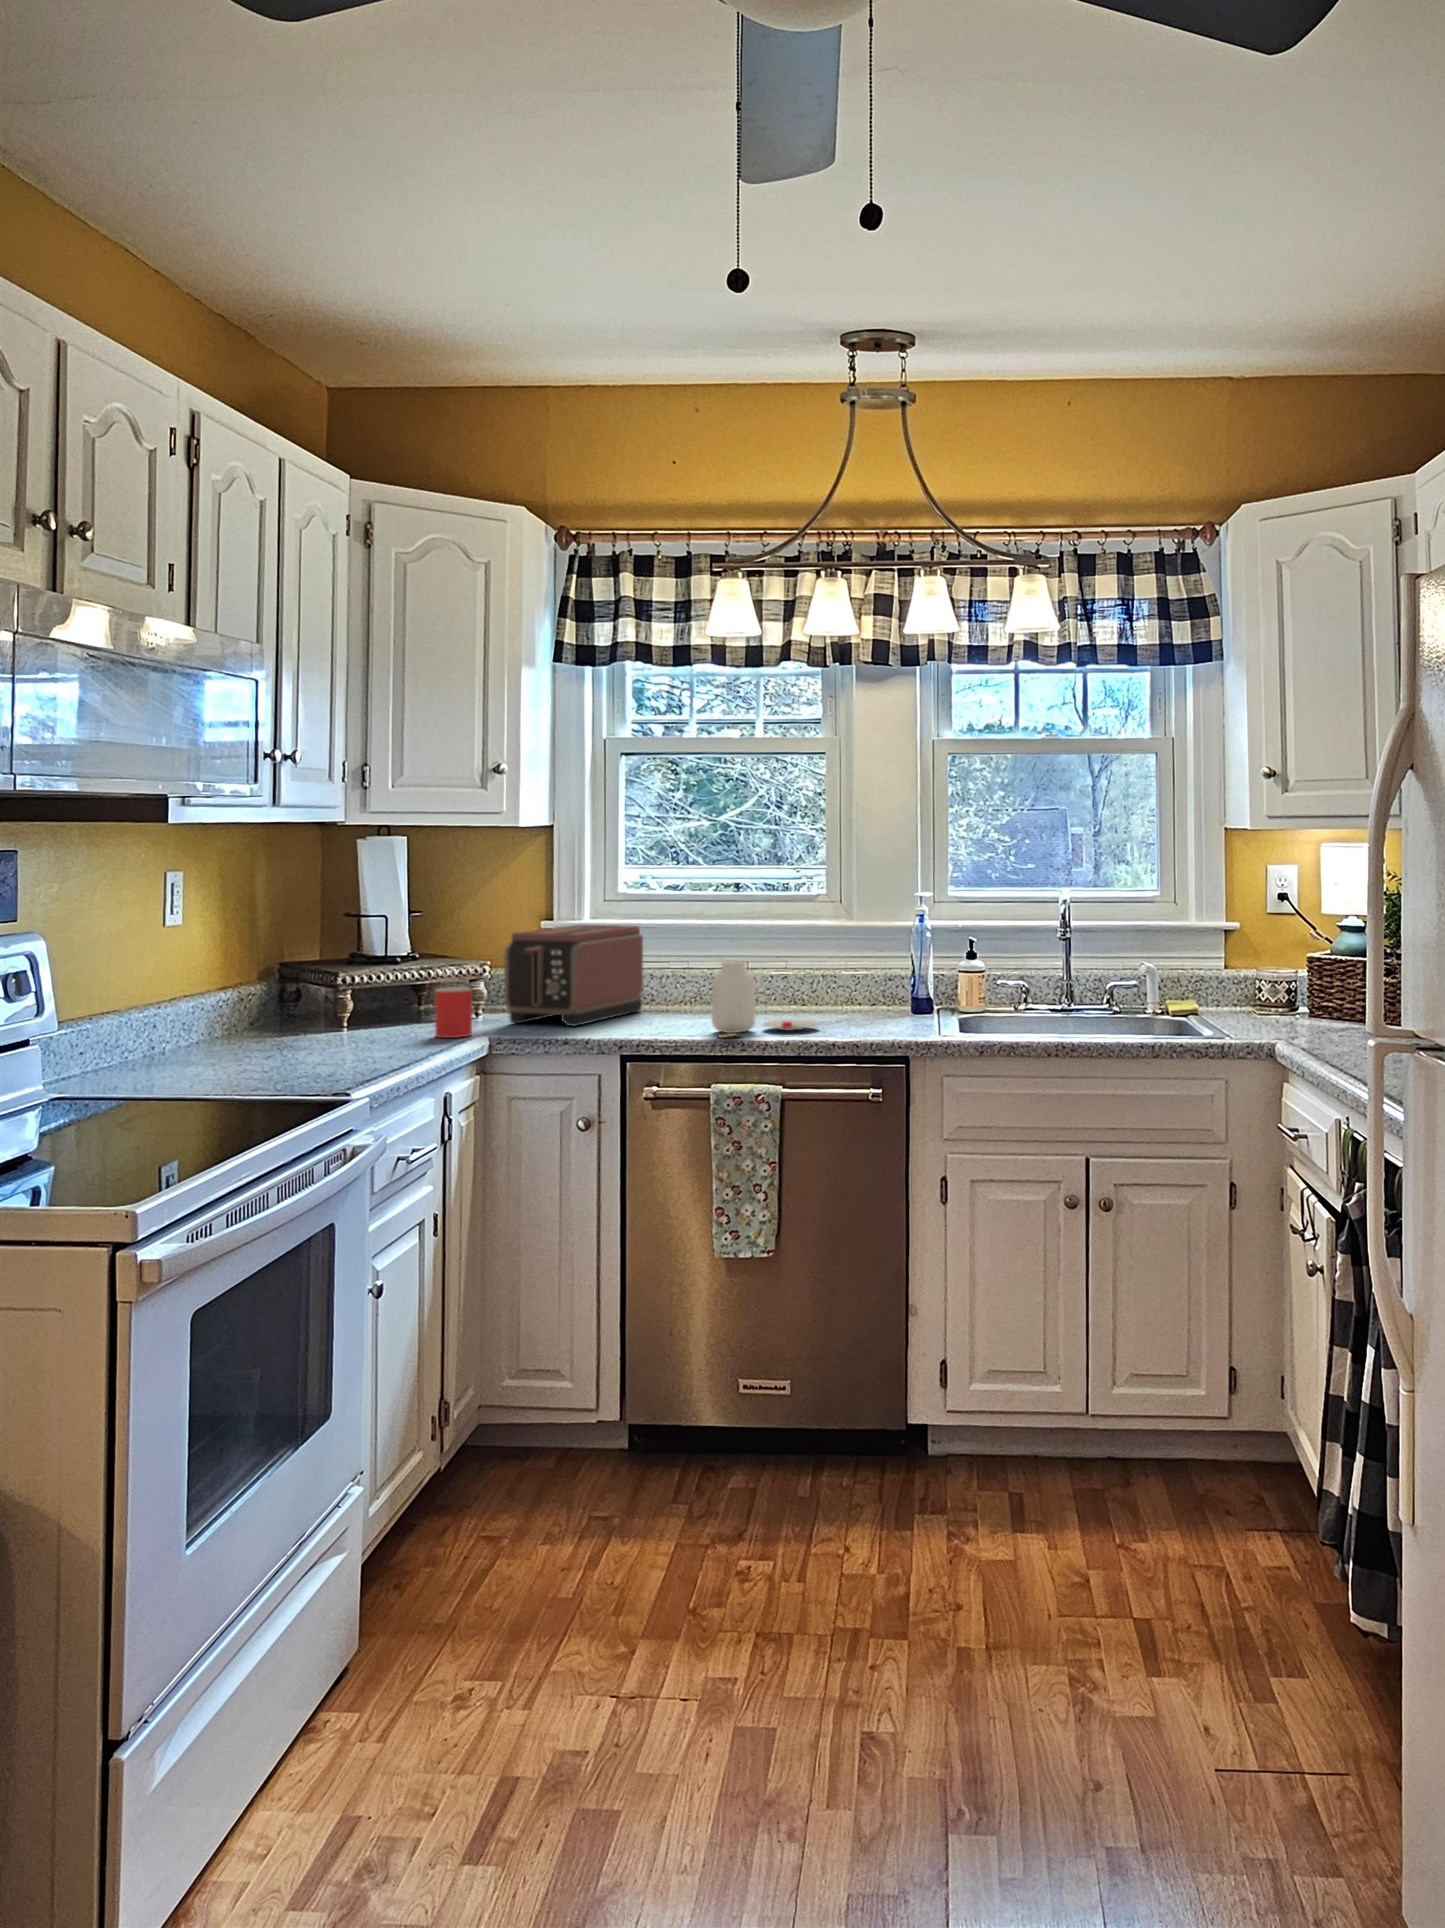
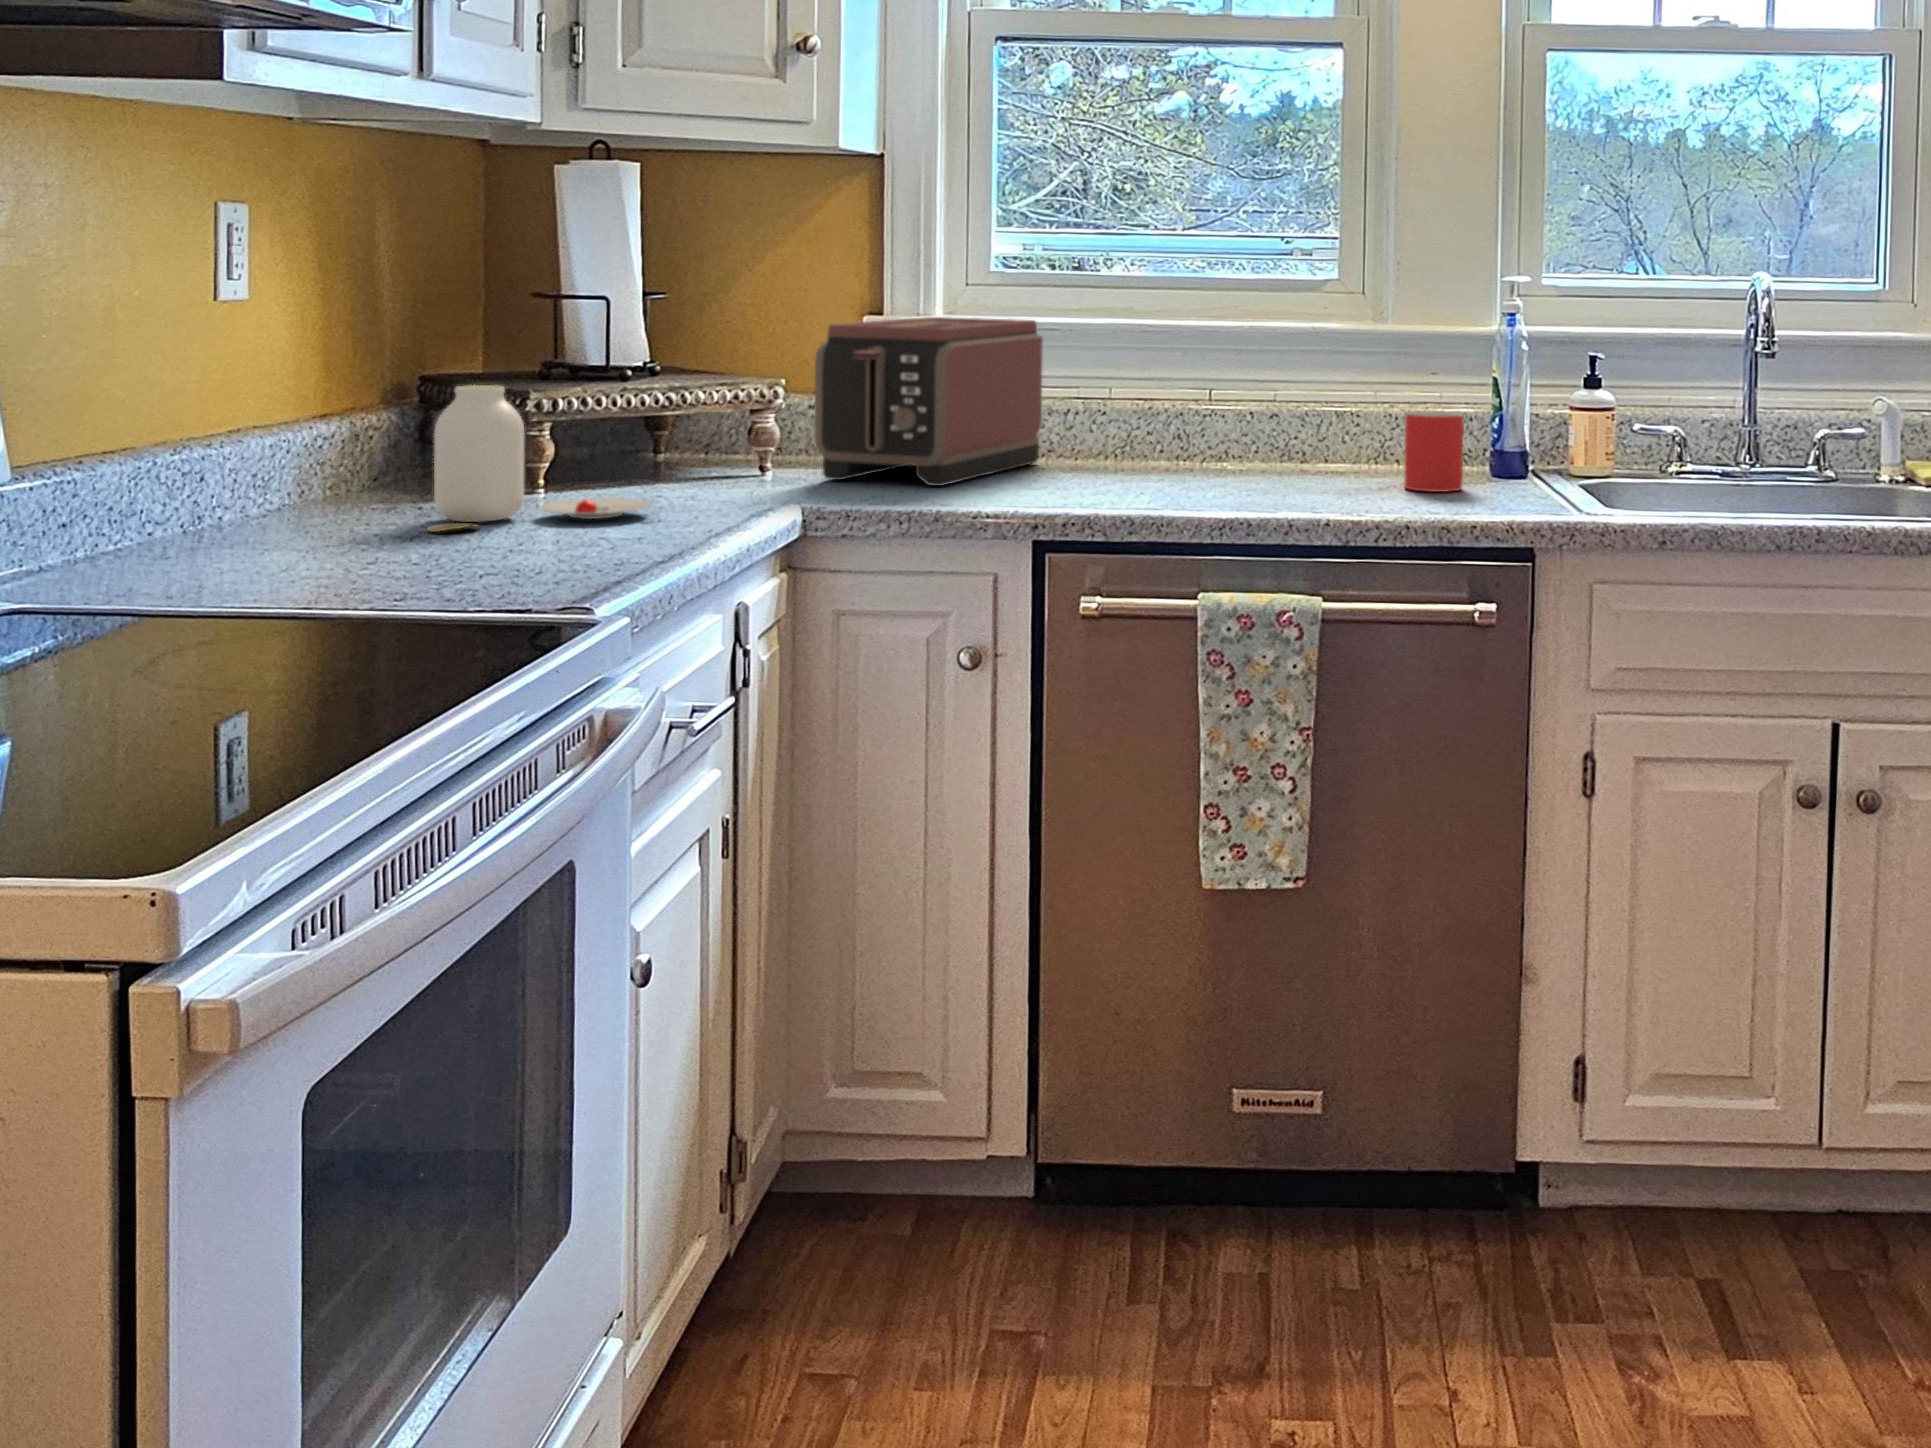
jar: present [712,961,818,1038] -> present [428,385,652,532]
mug: present [435,987,472,1038] -> present [1404,411,1464,492]

